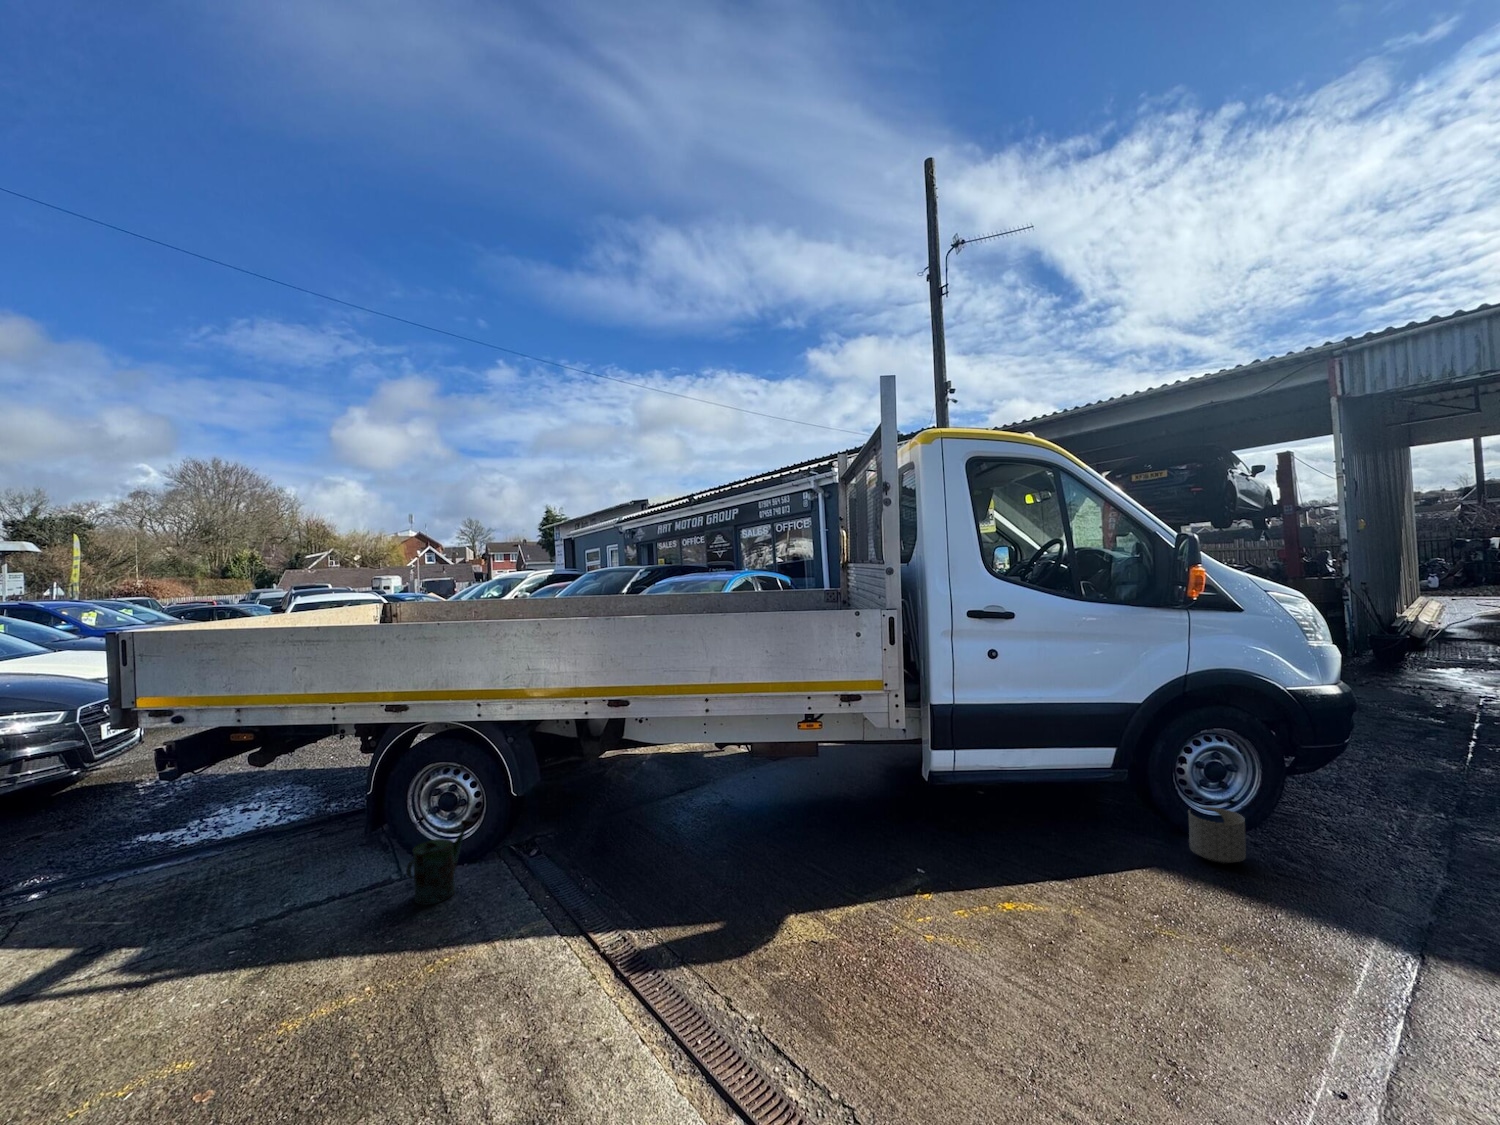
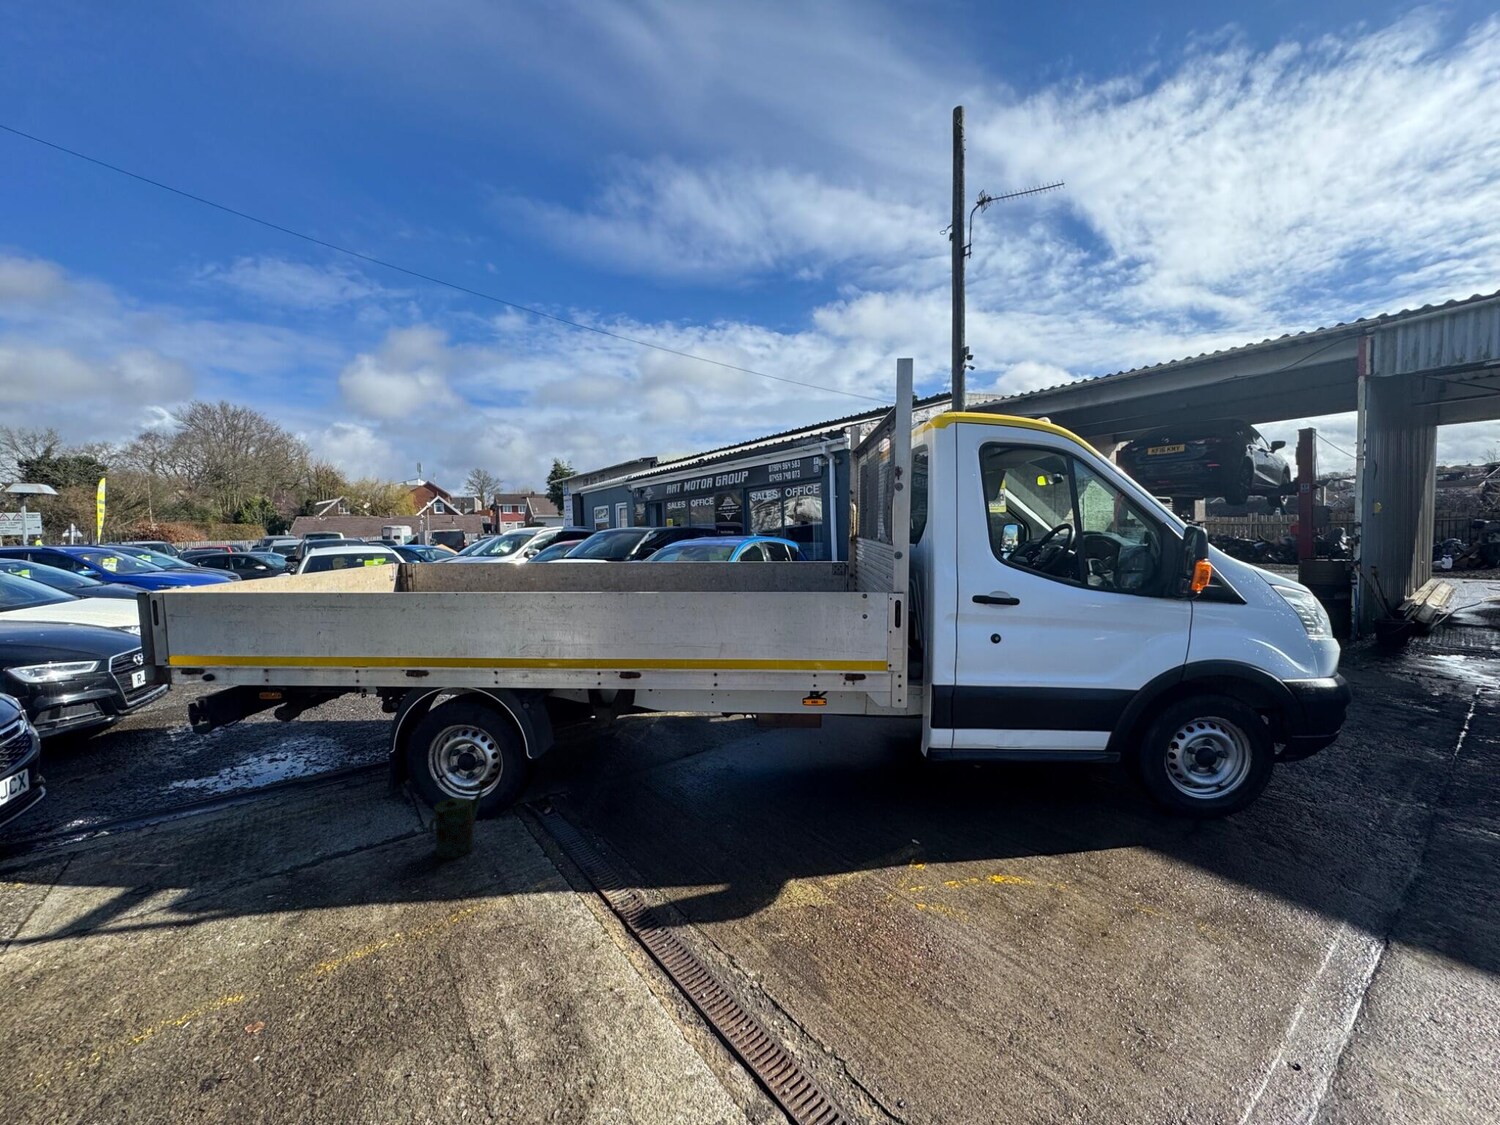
planter: present [1189,806,1246,864] -> none [1177,791,1231,846]

